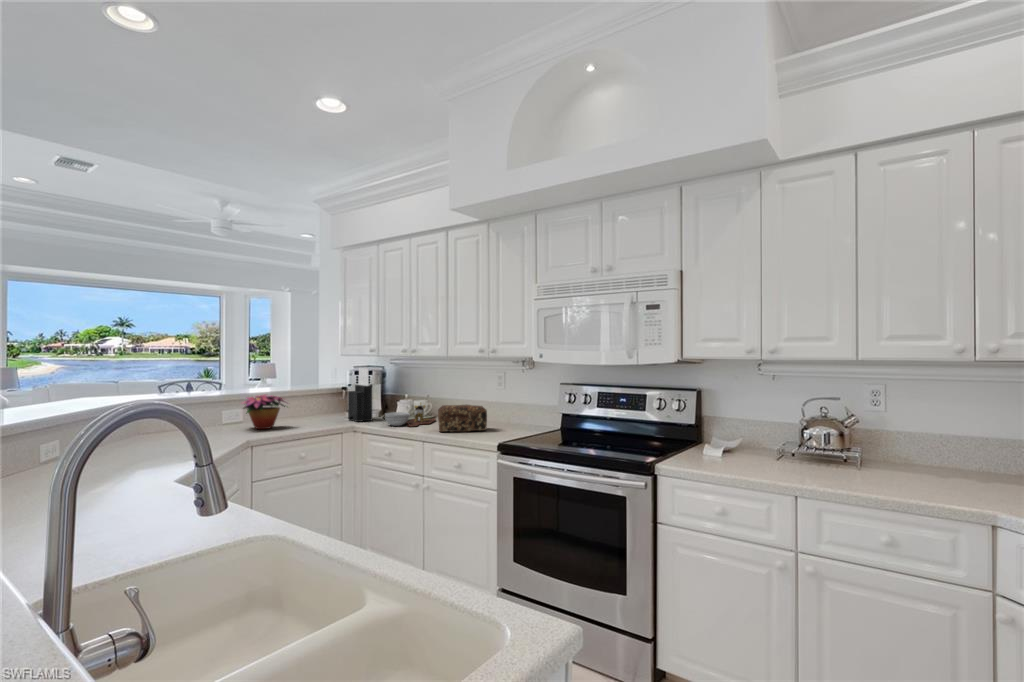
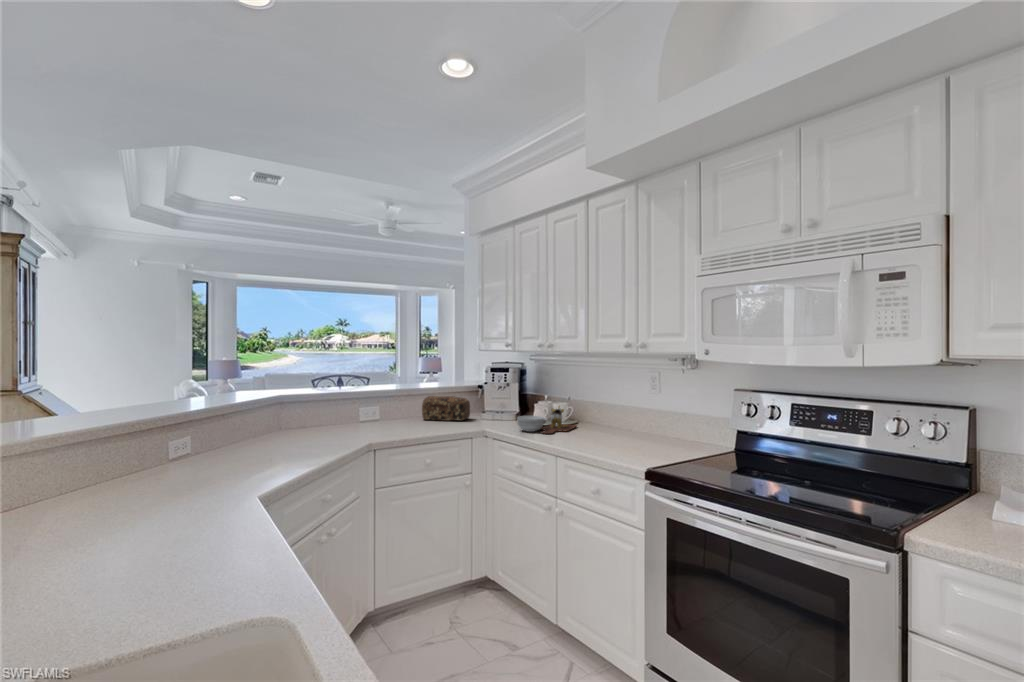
knife block: present [348,368,372,422] -> none [483,365,507,424]
flower arrangement: present [243,395,285,429] -> none [369,390,423,427]
bread loaf: present [438,405,487,432] -> present [422,396,470,421]

